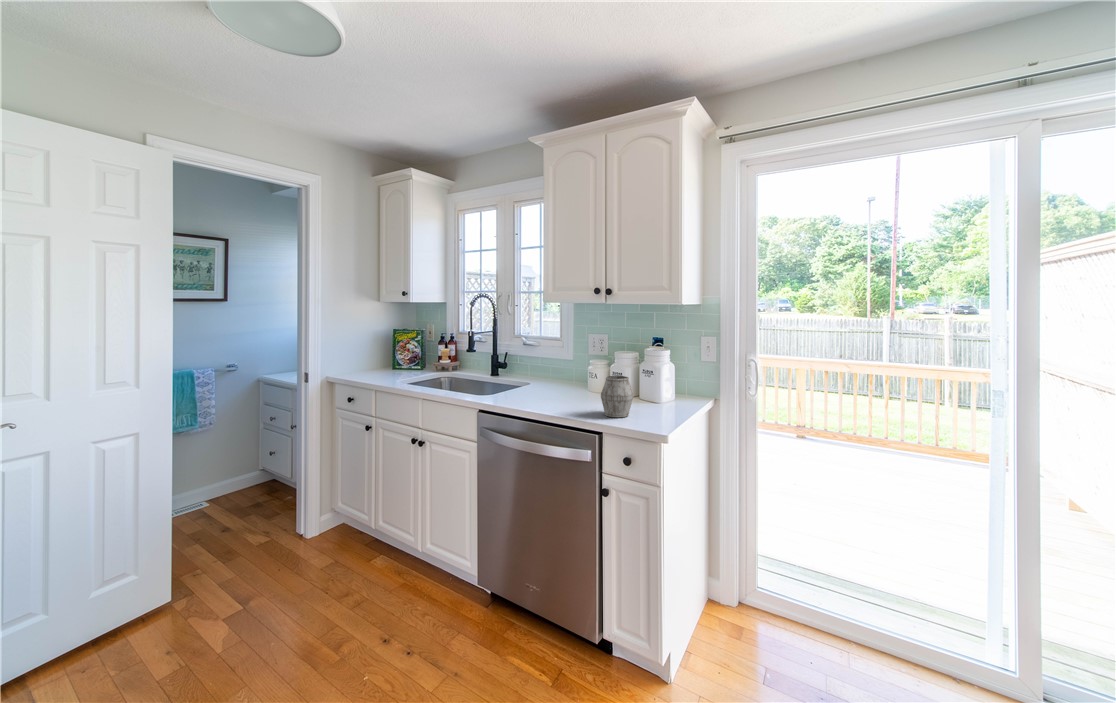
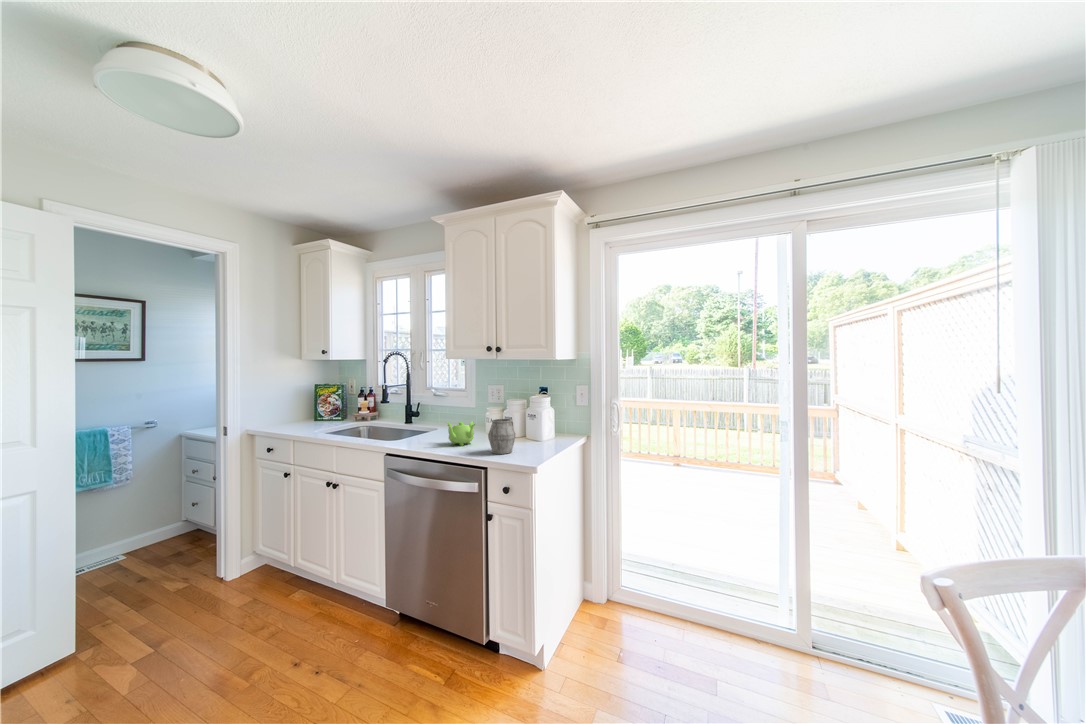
teapot: none [546,377,582,405] -> present [447,422,475,446]

